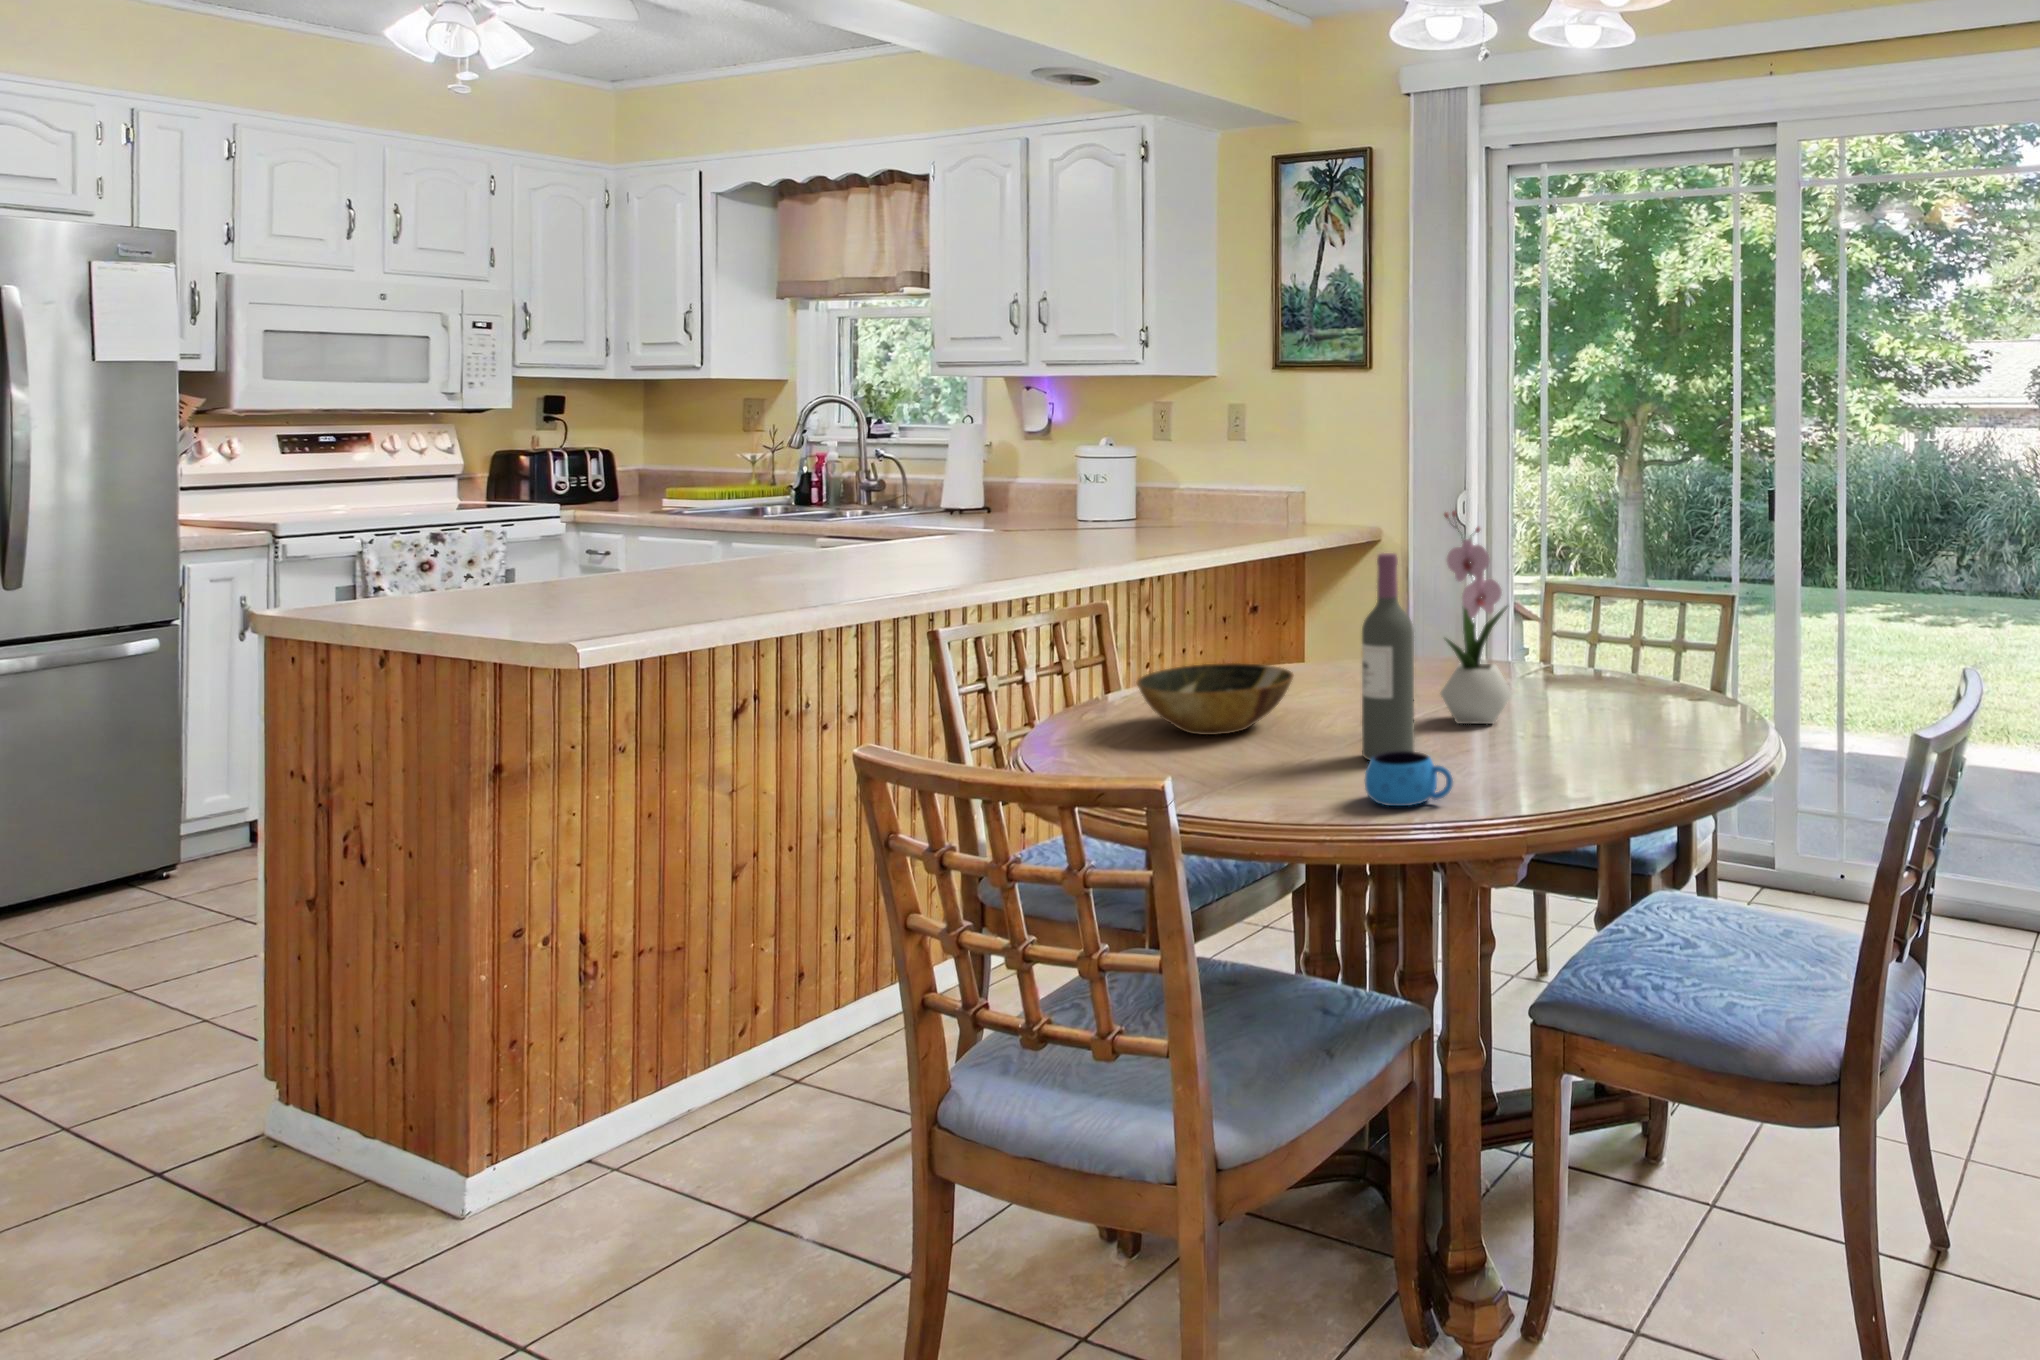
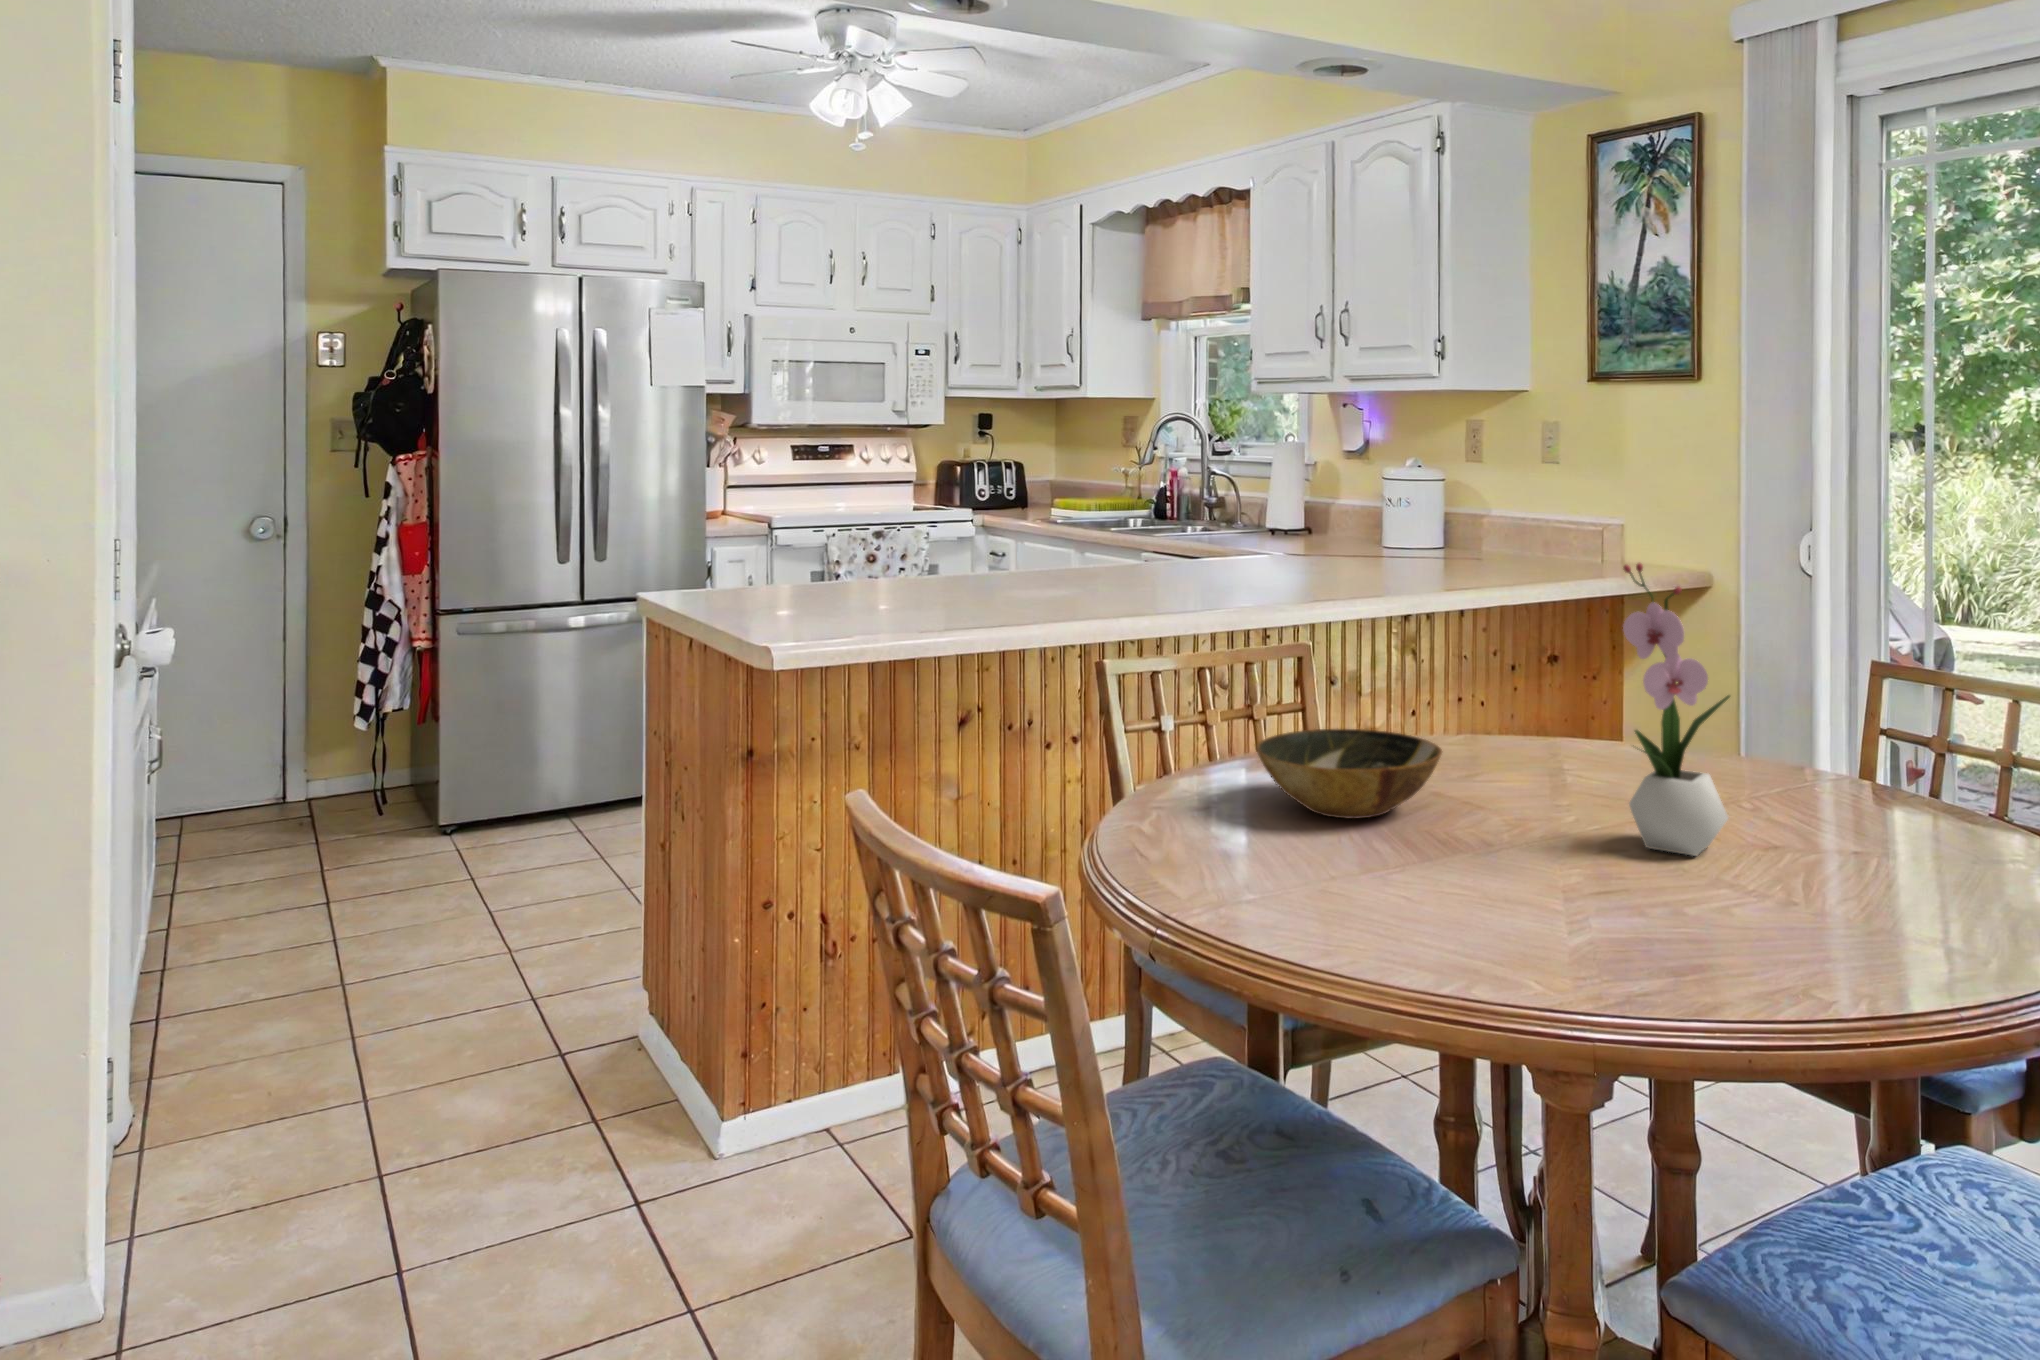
wine bottle: present [1362,553,1414,760] -> none [1477,615,1548,893]
mug: present [1365,751,1453,806] -> none [1421,884,1534,964]

